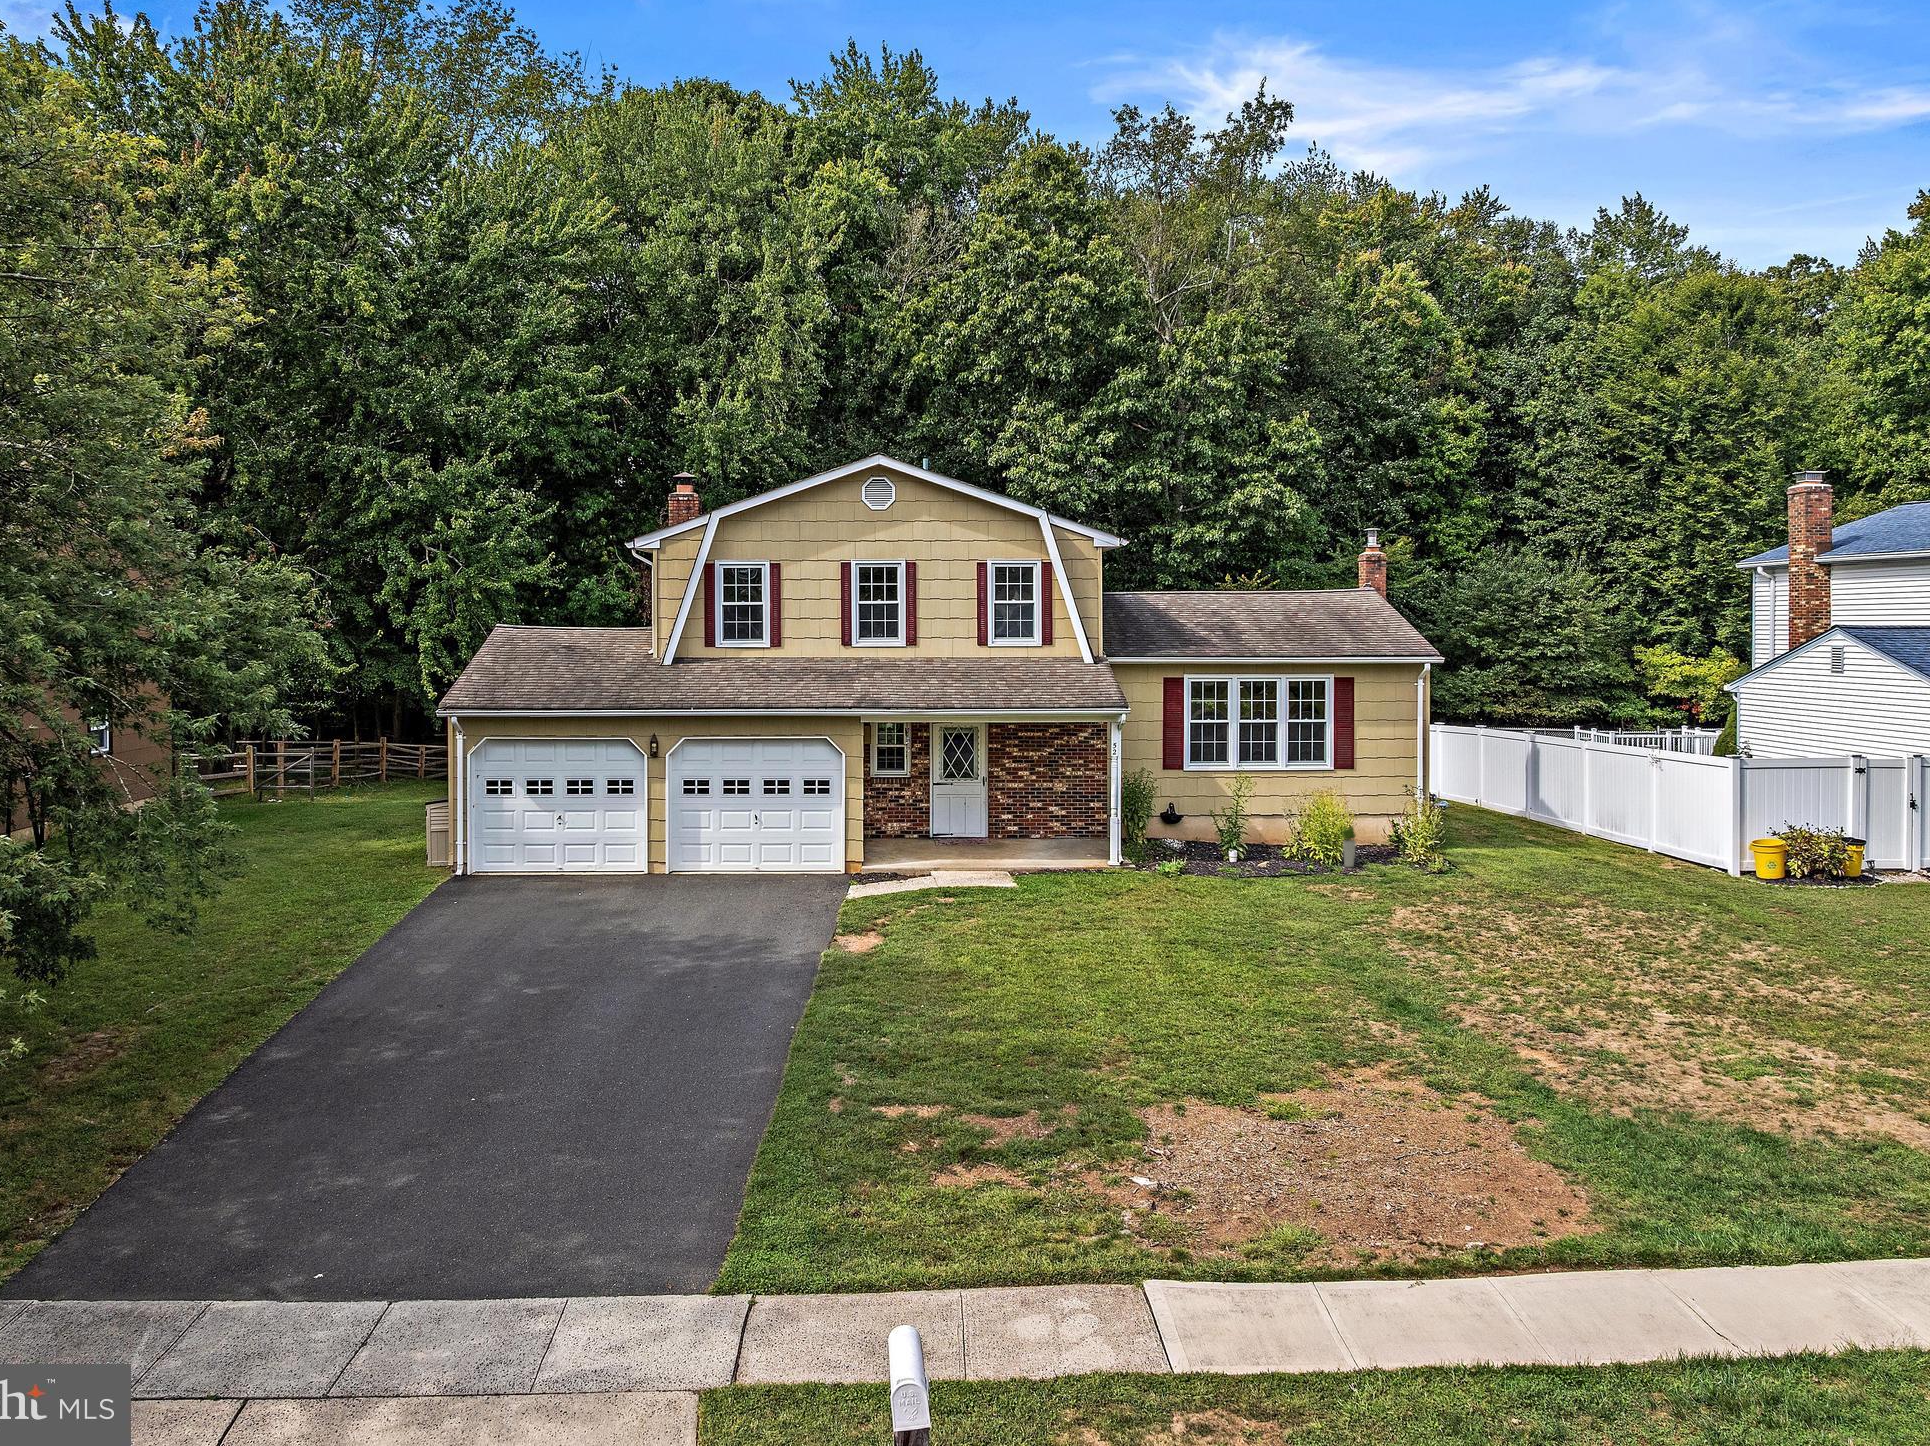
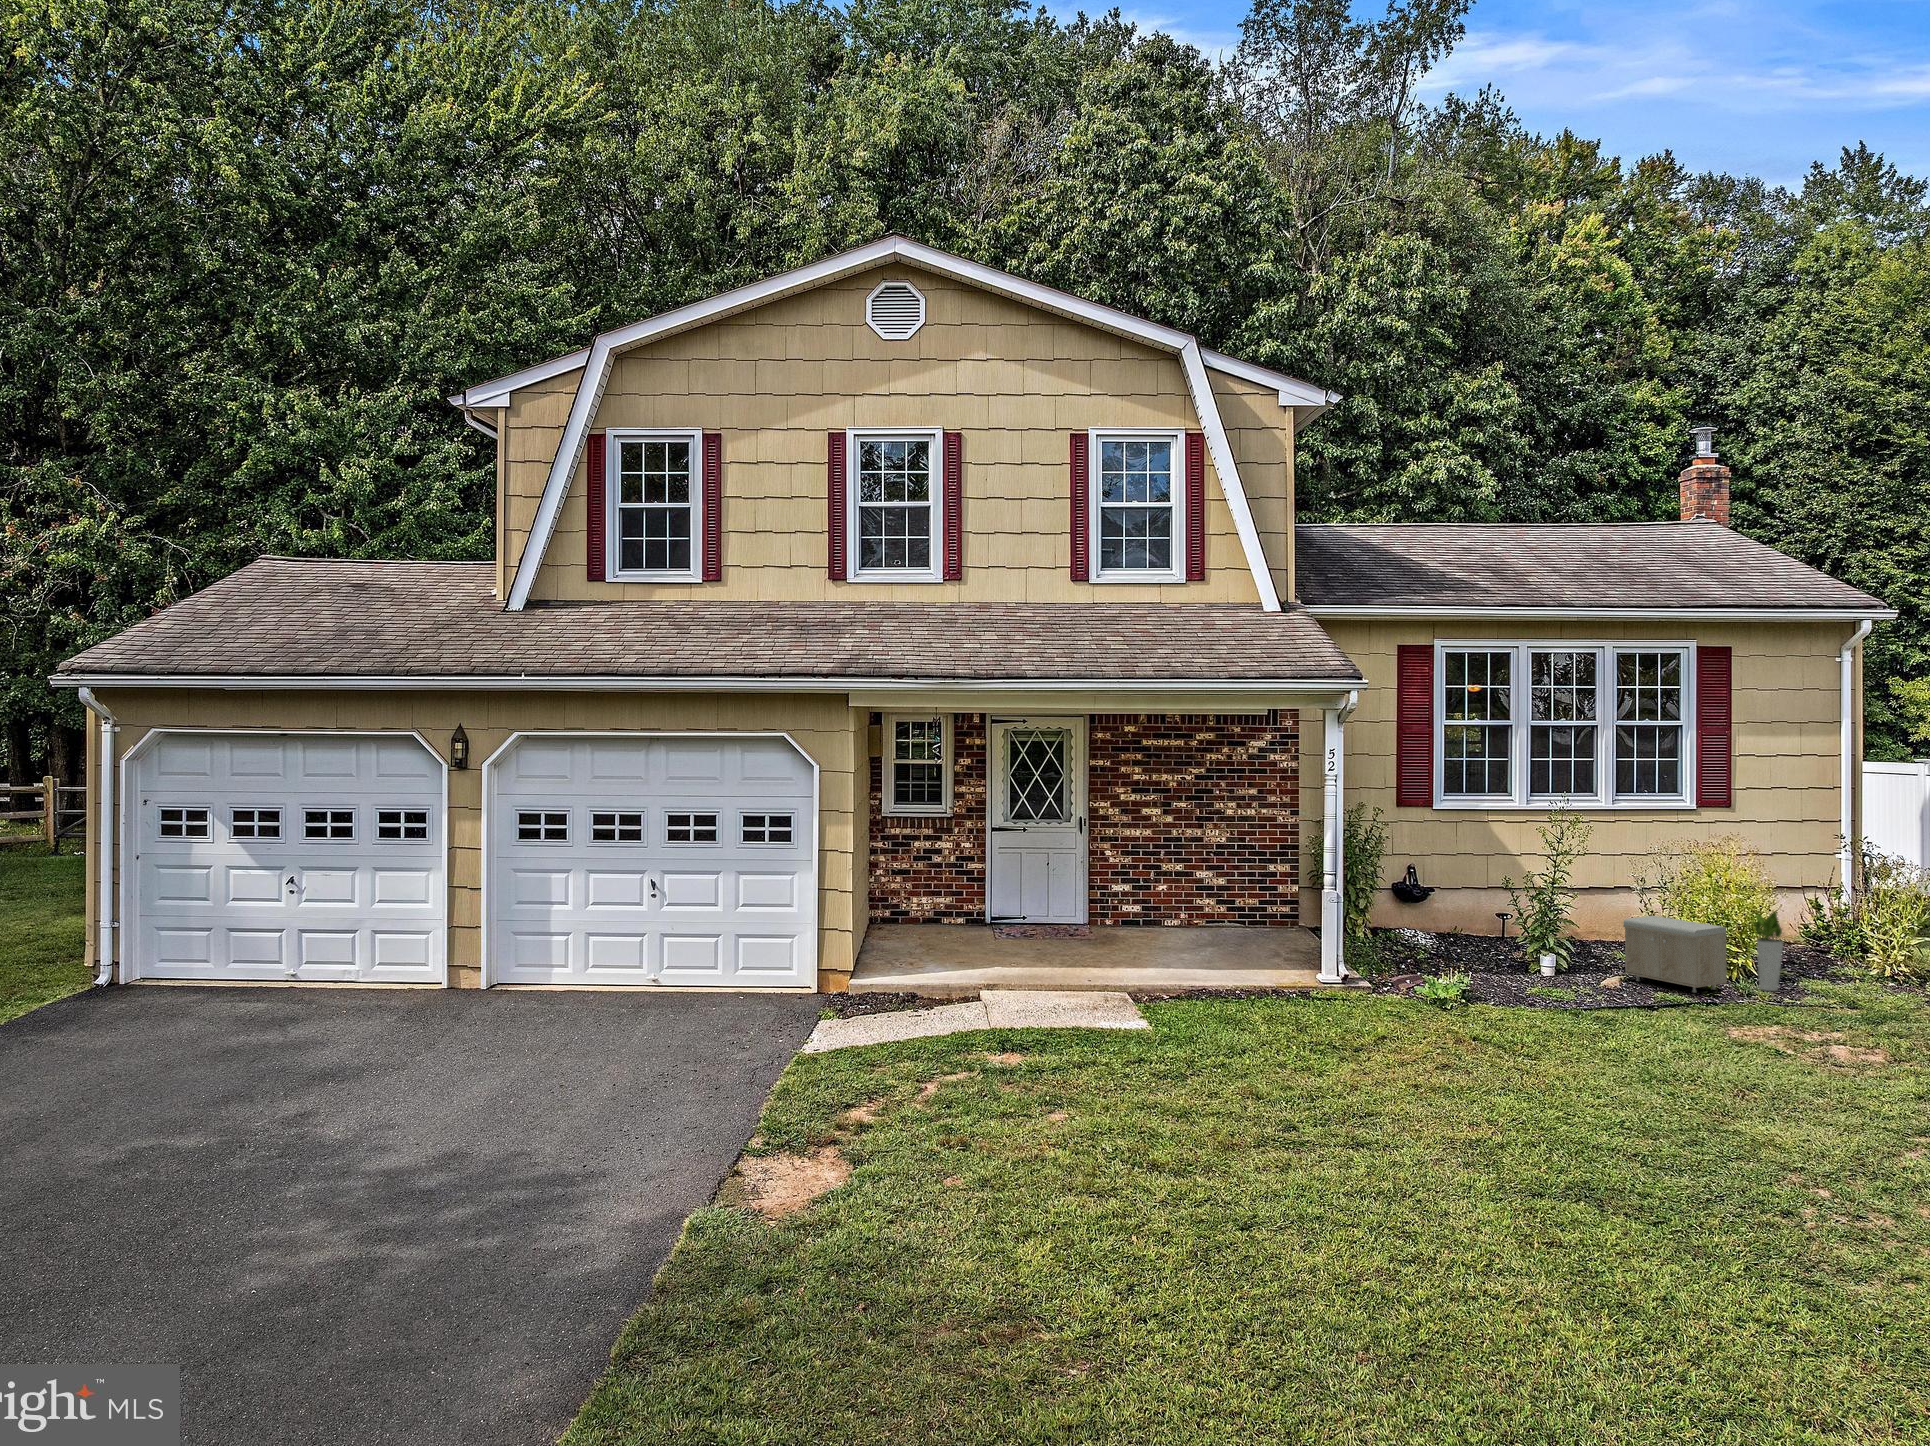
storage bench: none [1276,829,1327,868] -> present [1623,916,1727,993]

